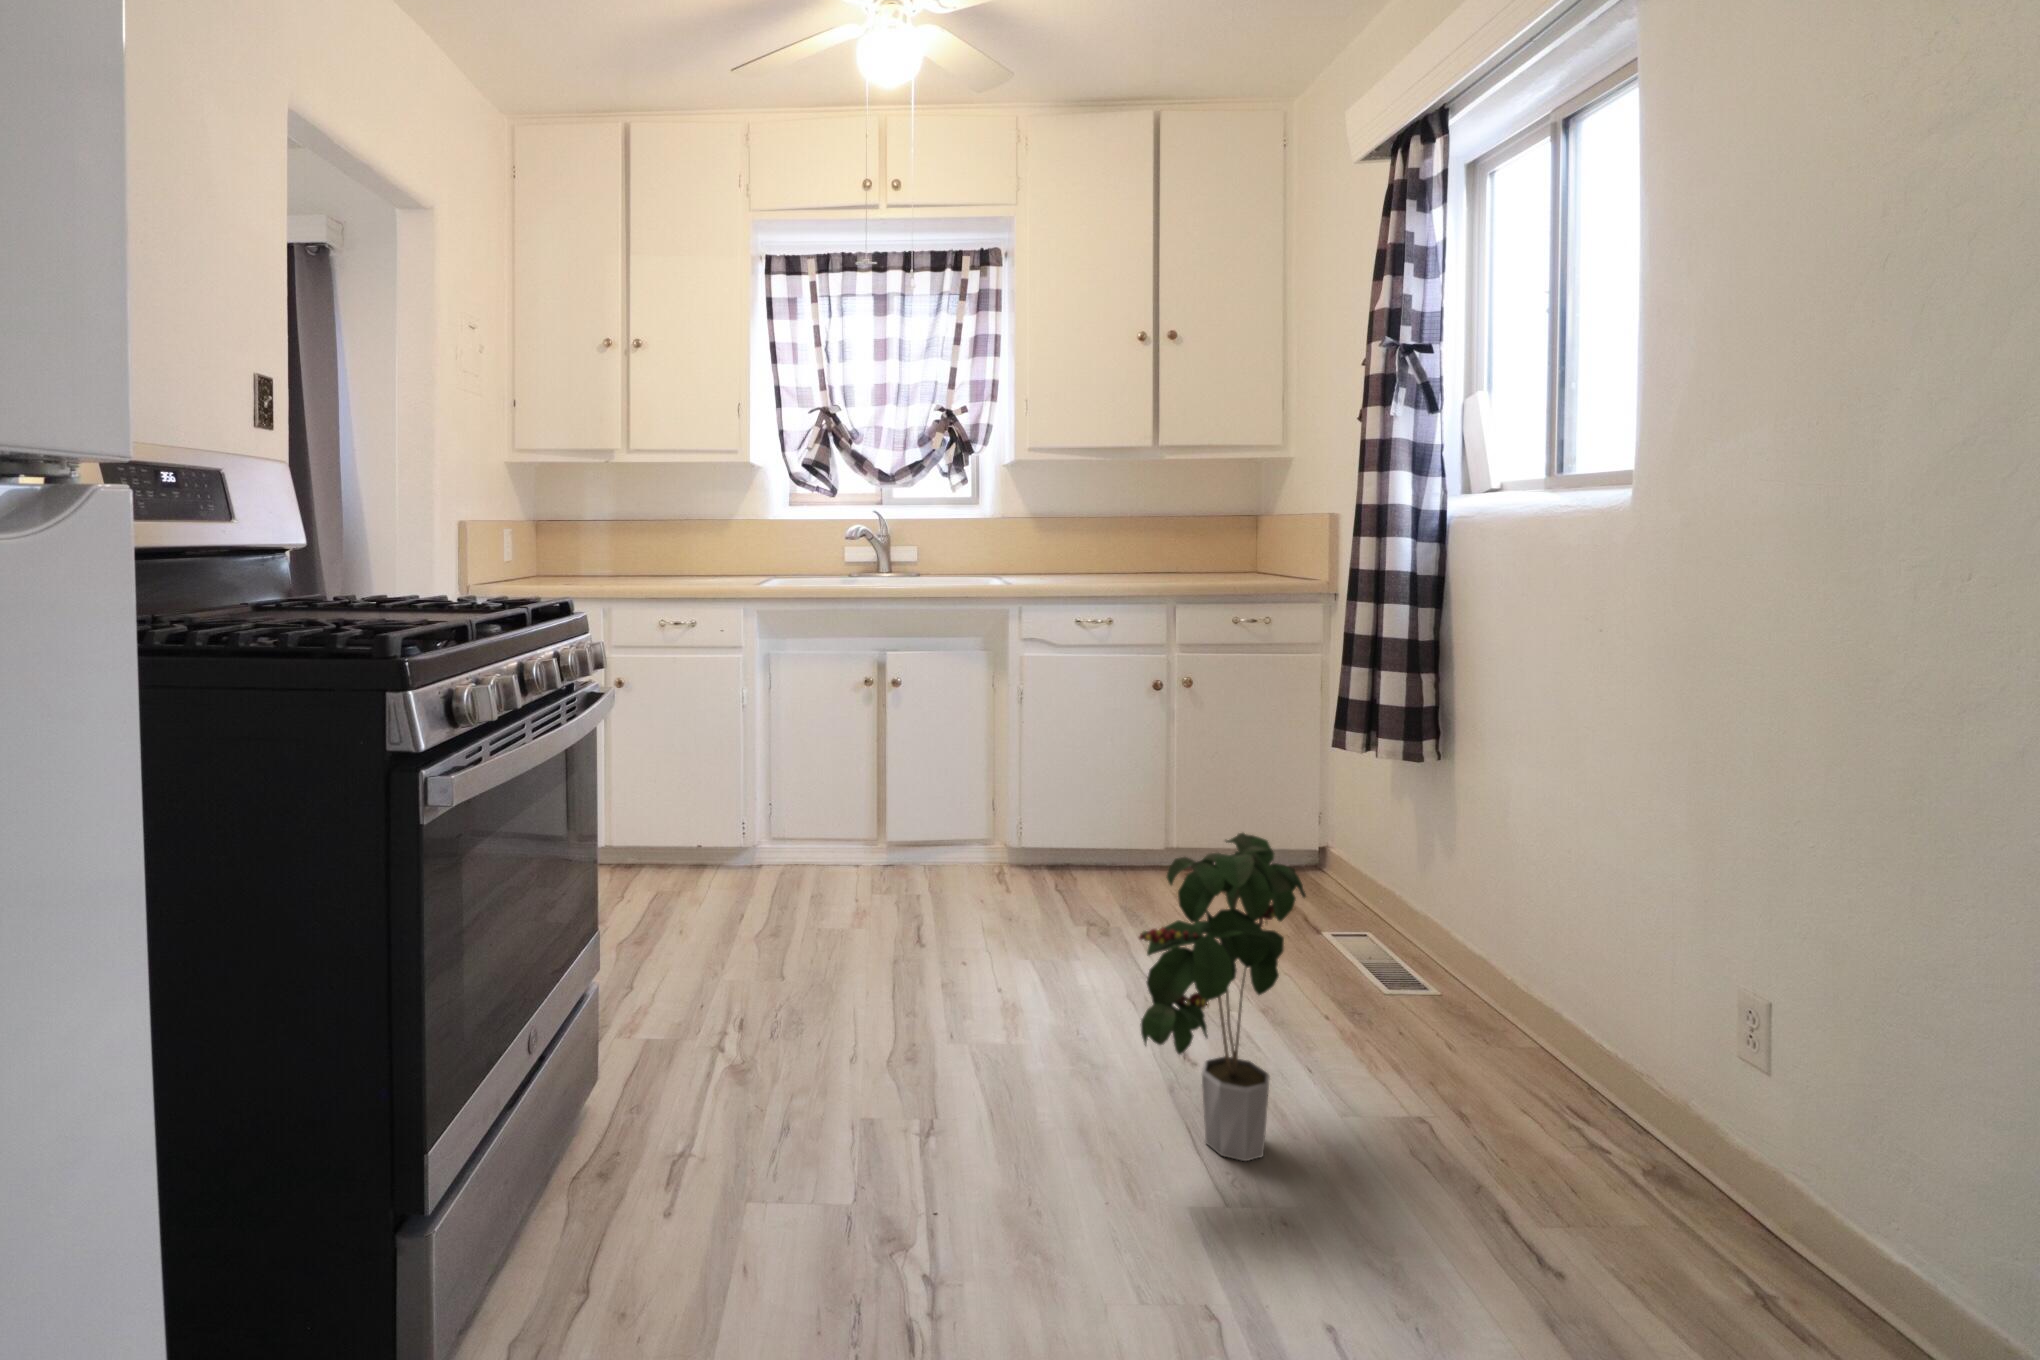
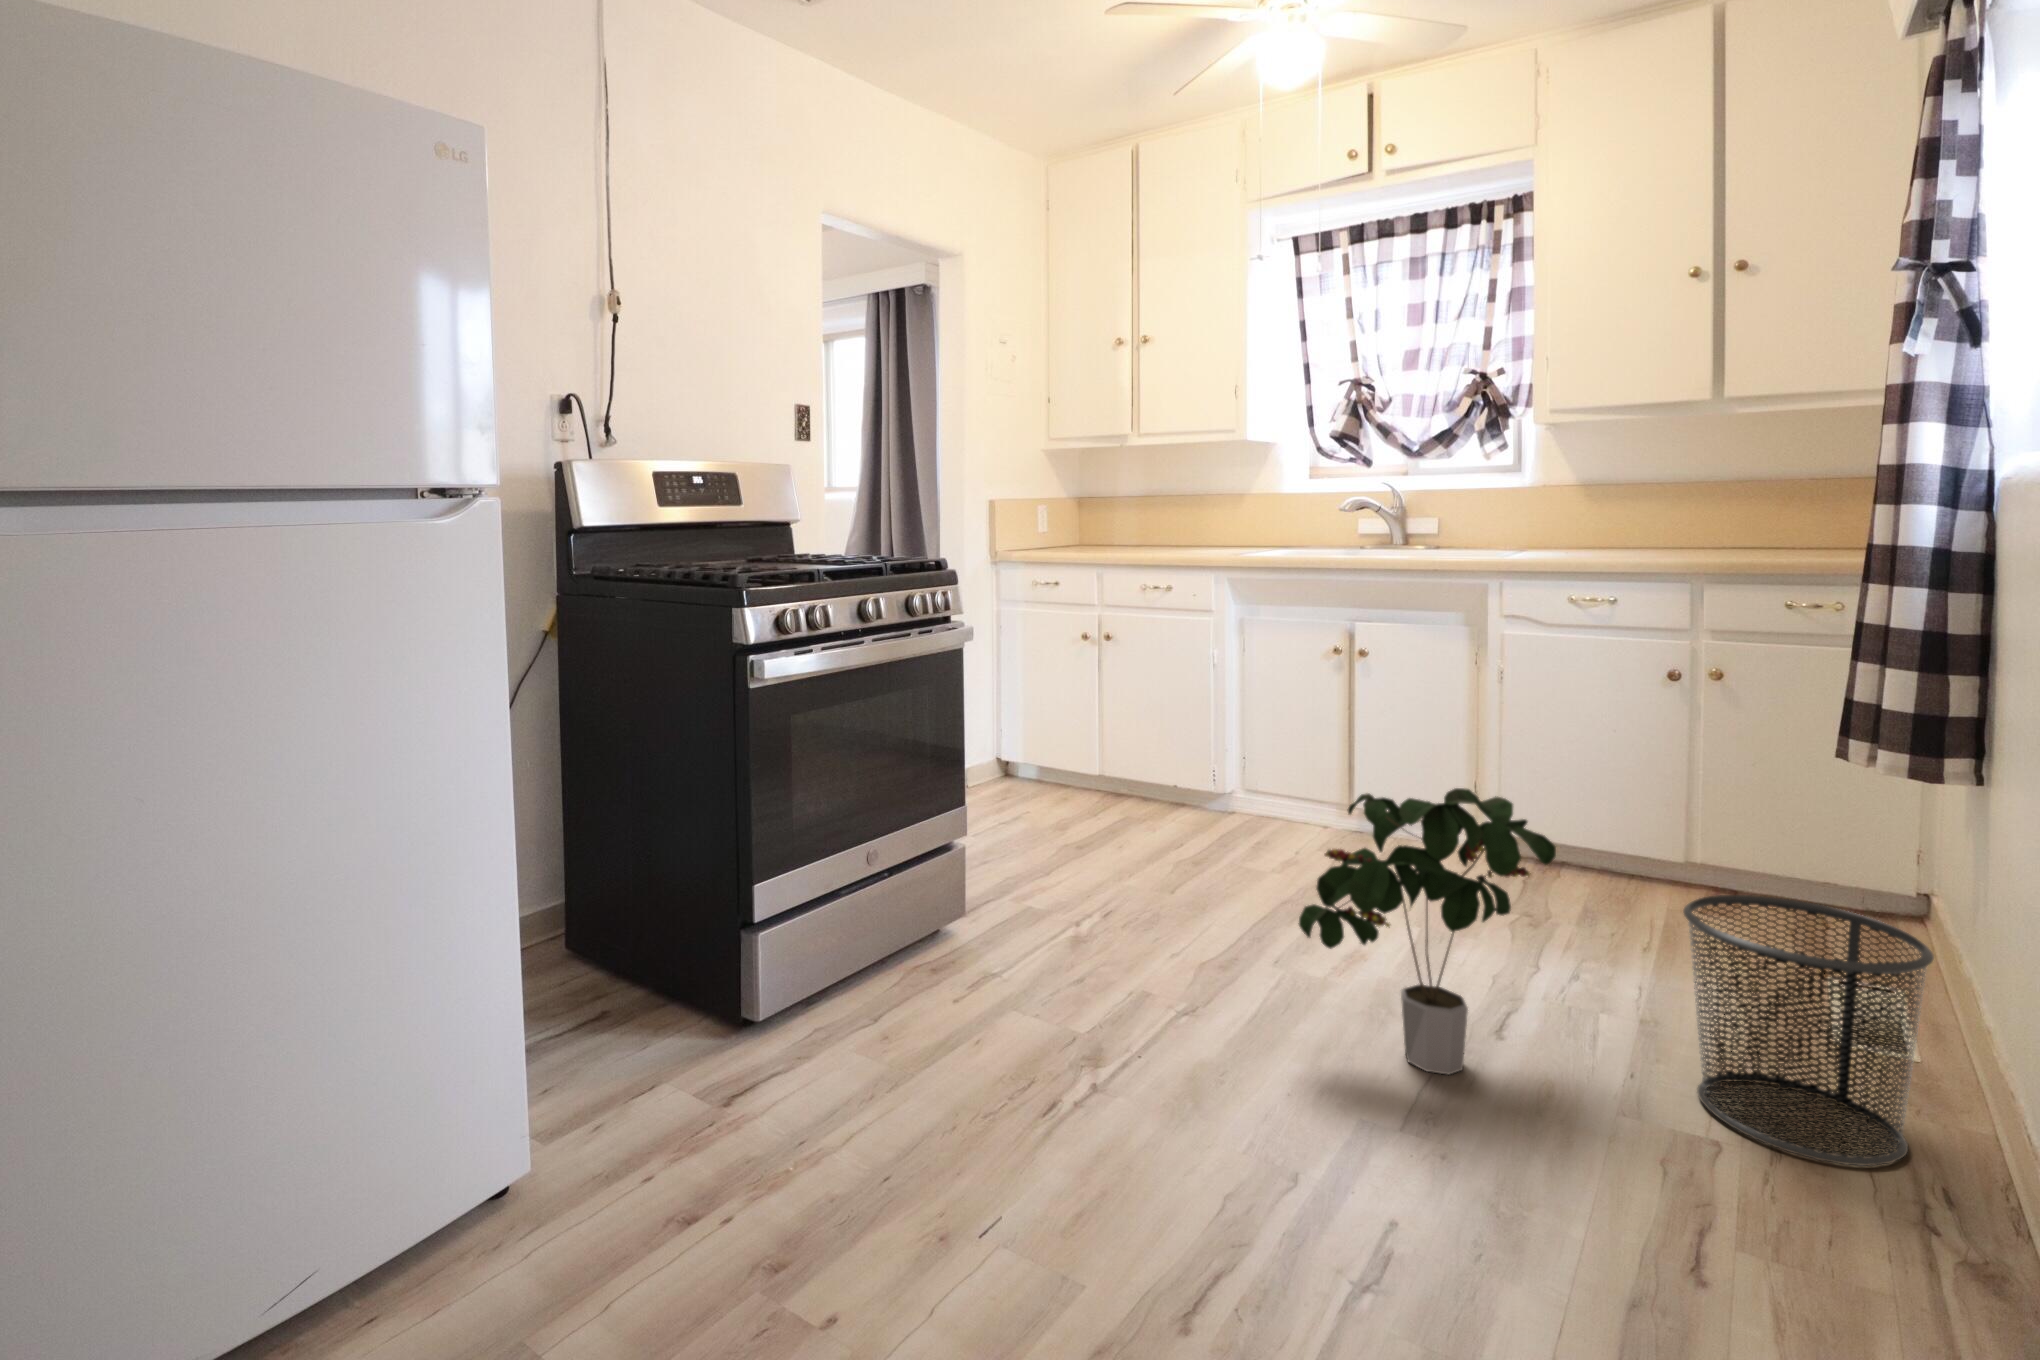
waste bin: none [1385,887,1583,1131] -> present [1683,895,1934,1166]

